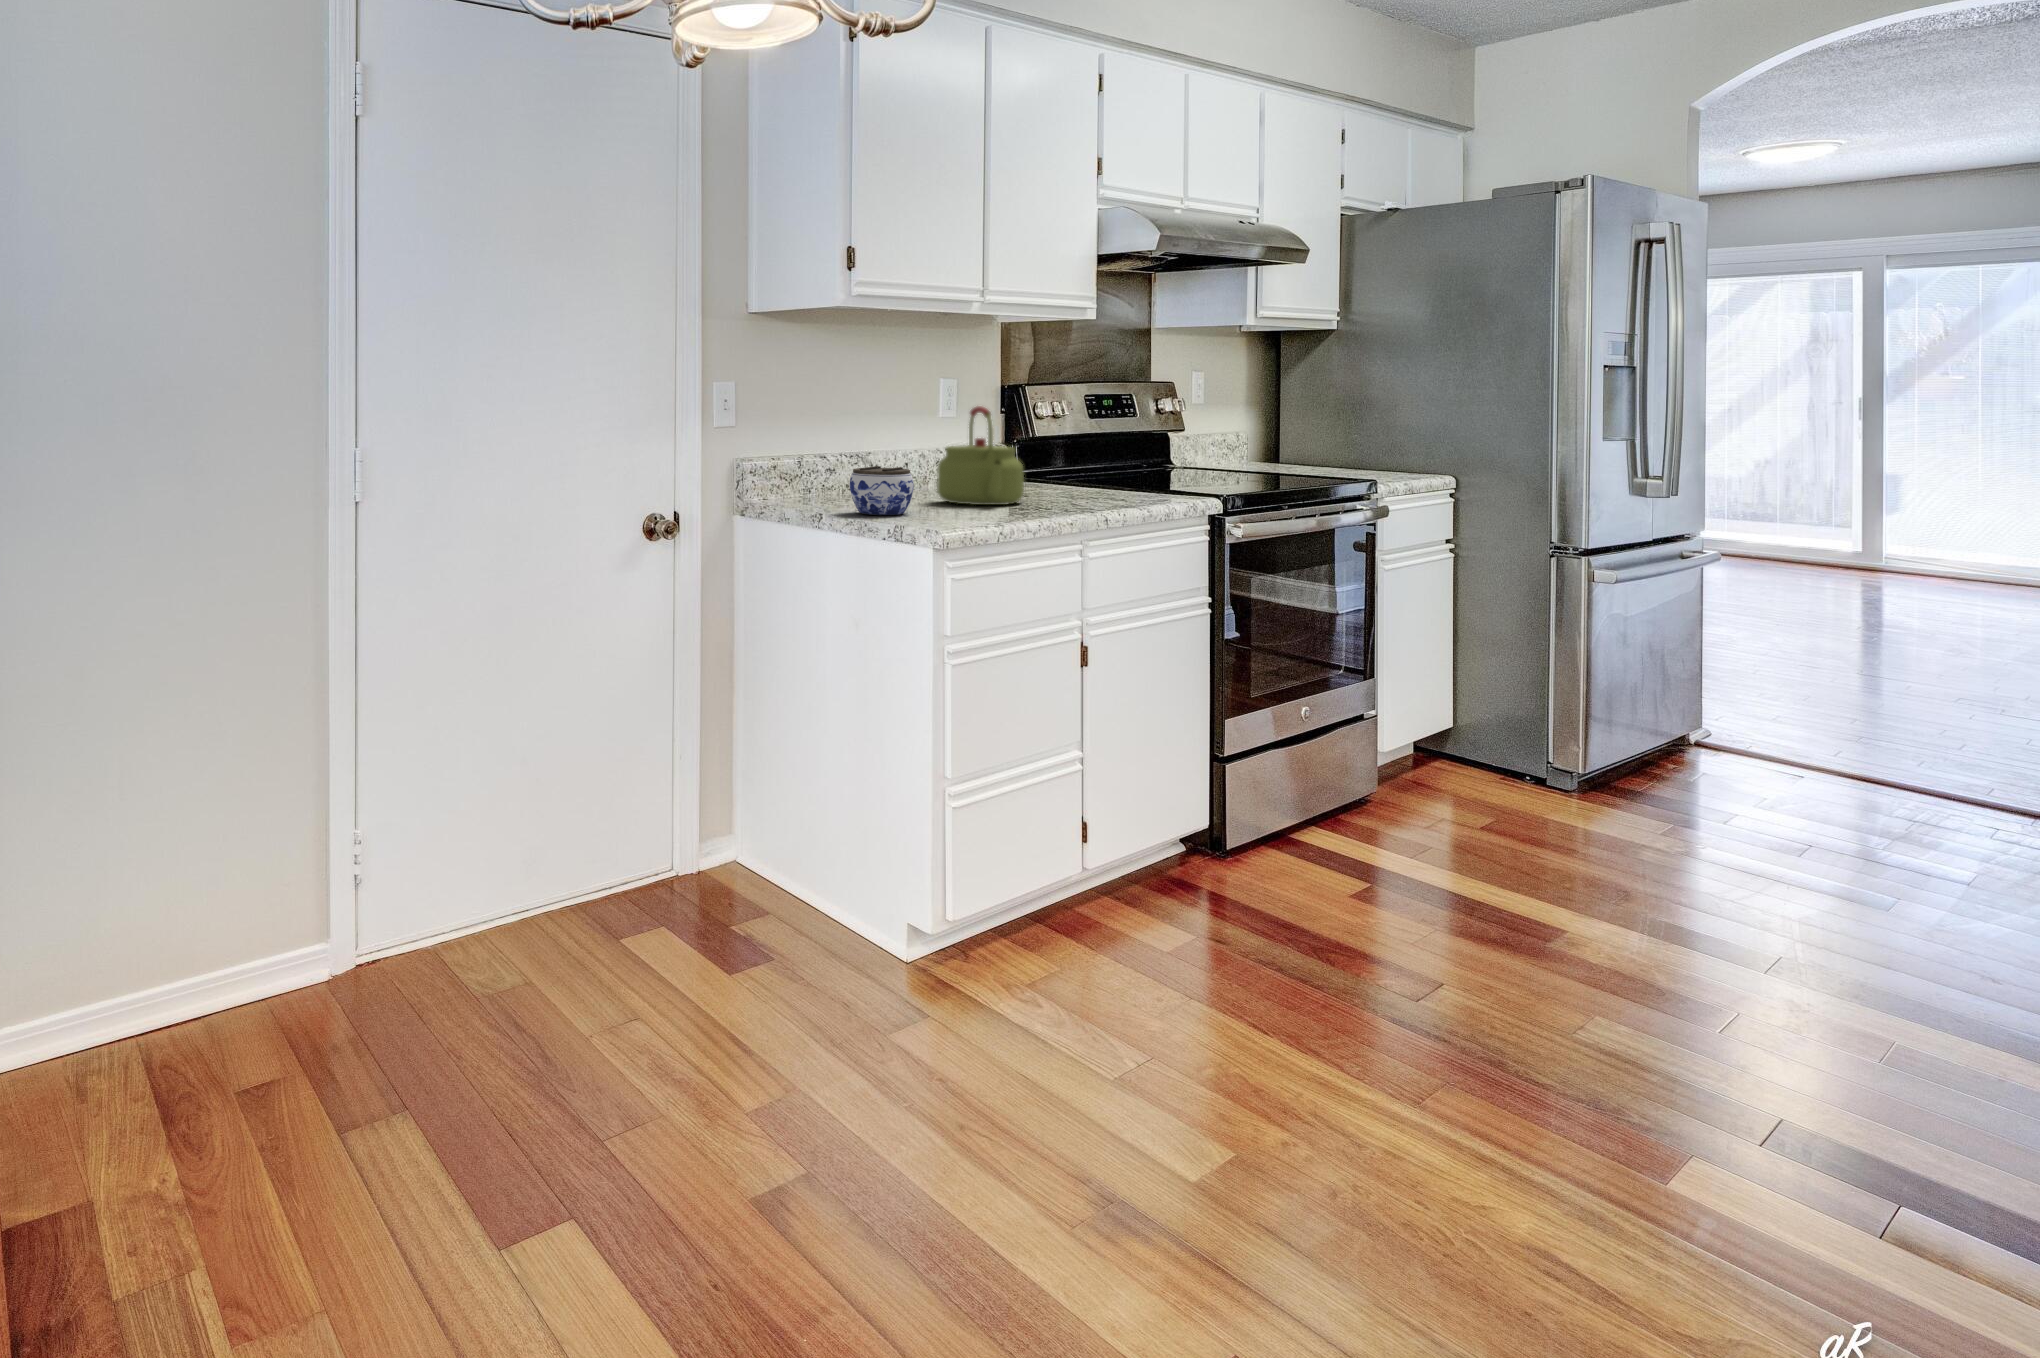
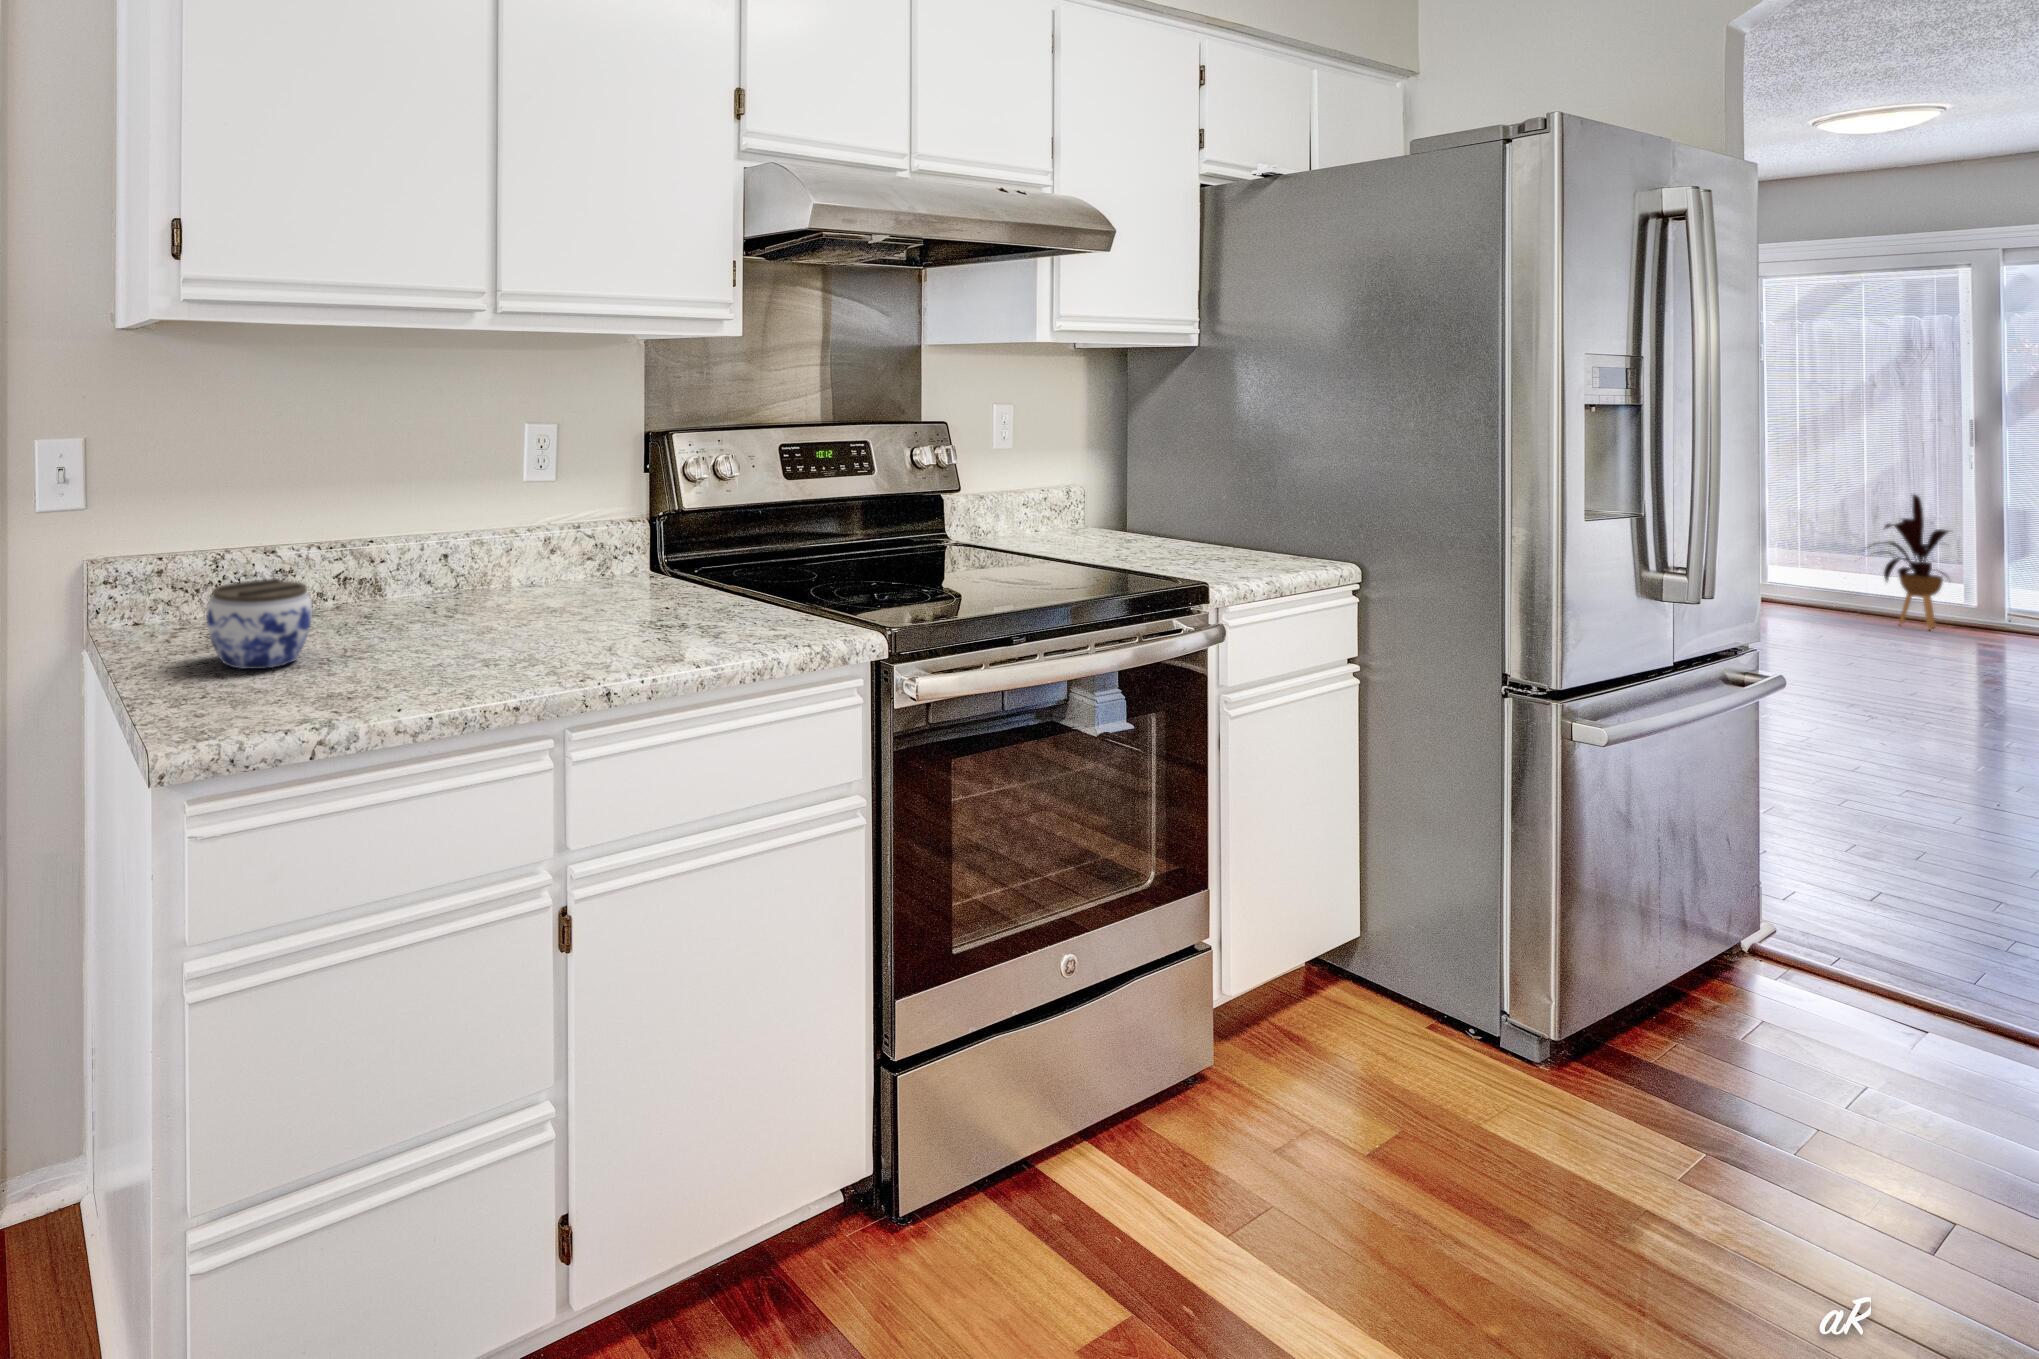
kettle: present [937,406,1024,505] -> none [432,473,564,638]
house plant: none [1770,463,1847,577] -> present [1865,495,1949,630]

